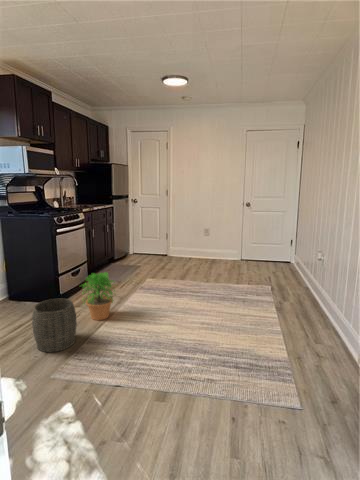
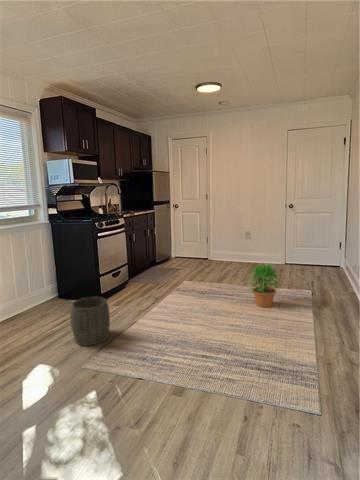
potted plant: present [83,272,115,320] -> present [250,264,279,307]

